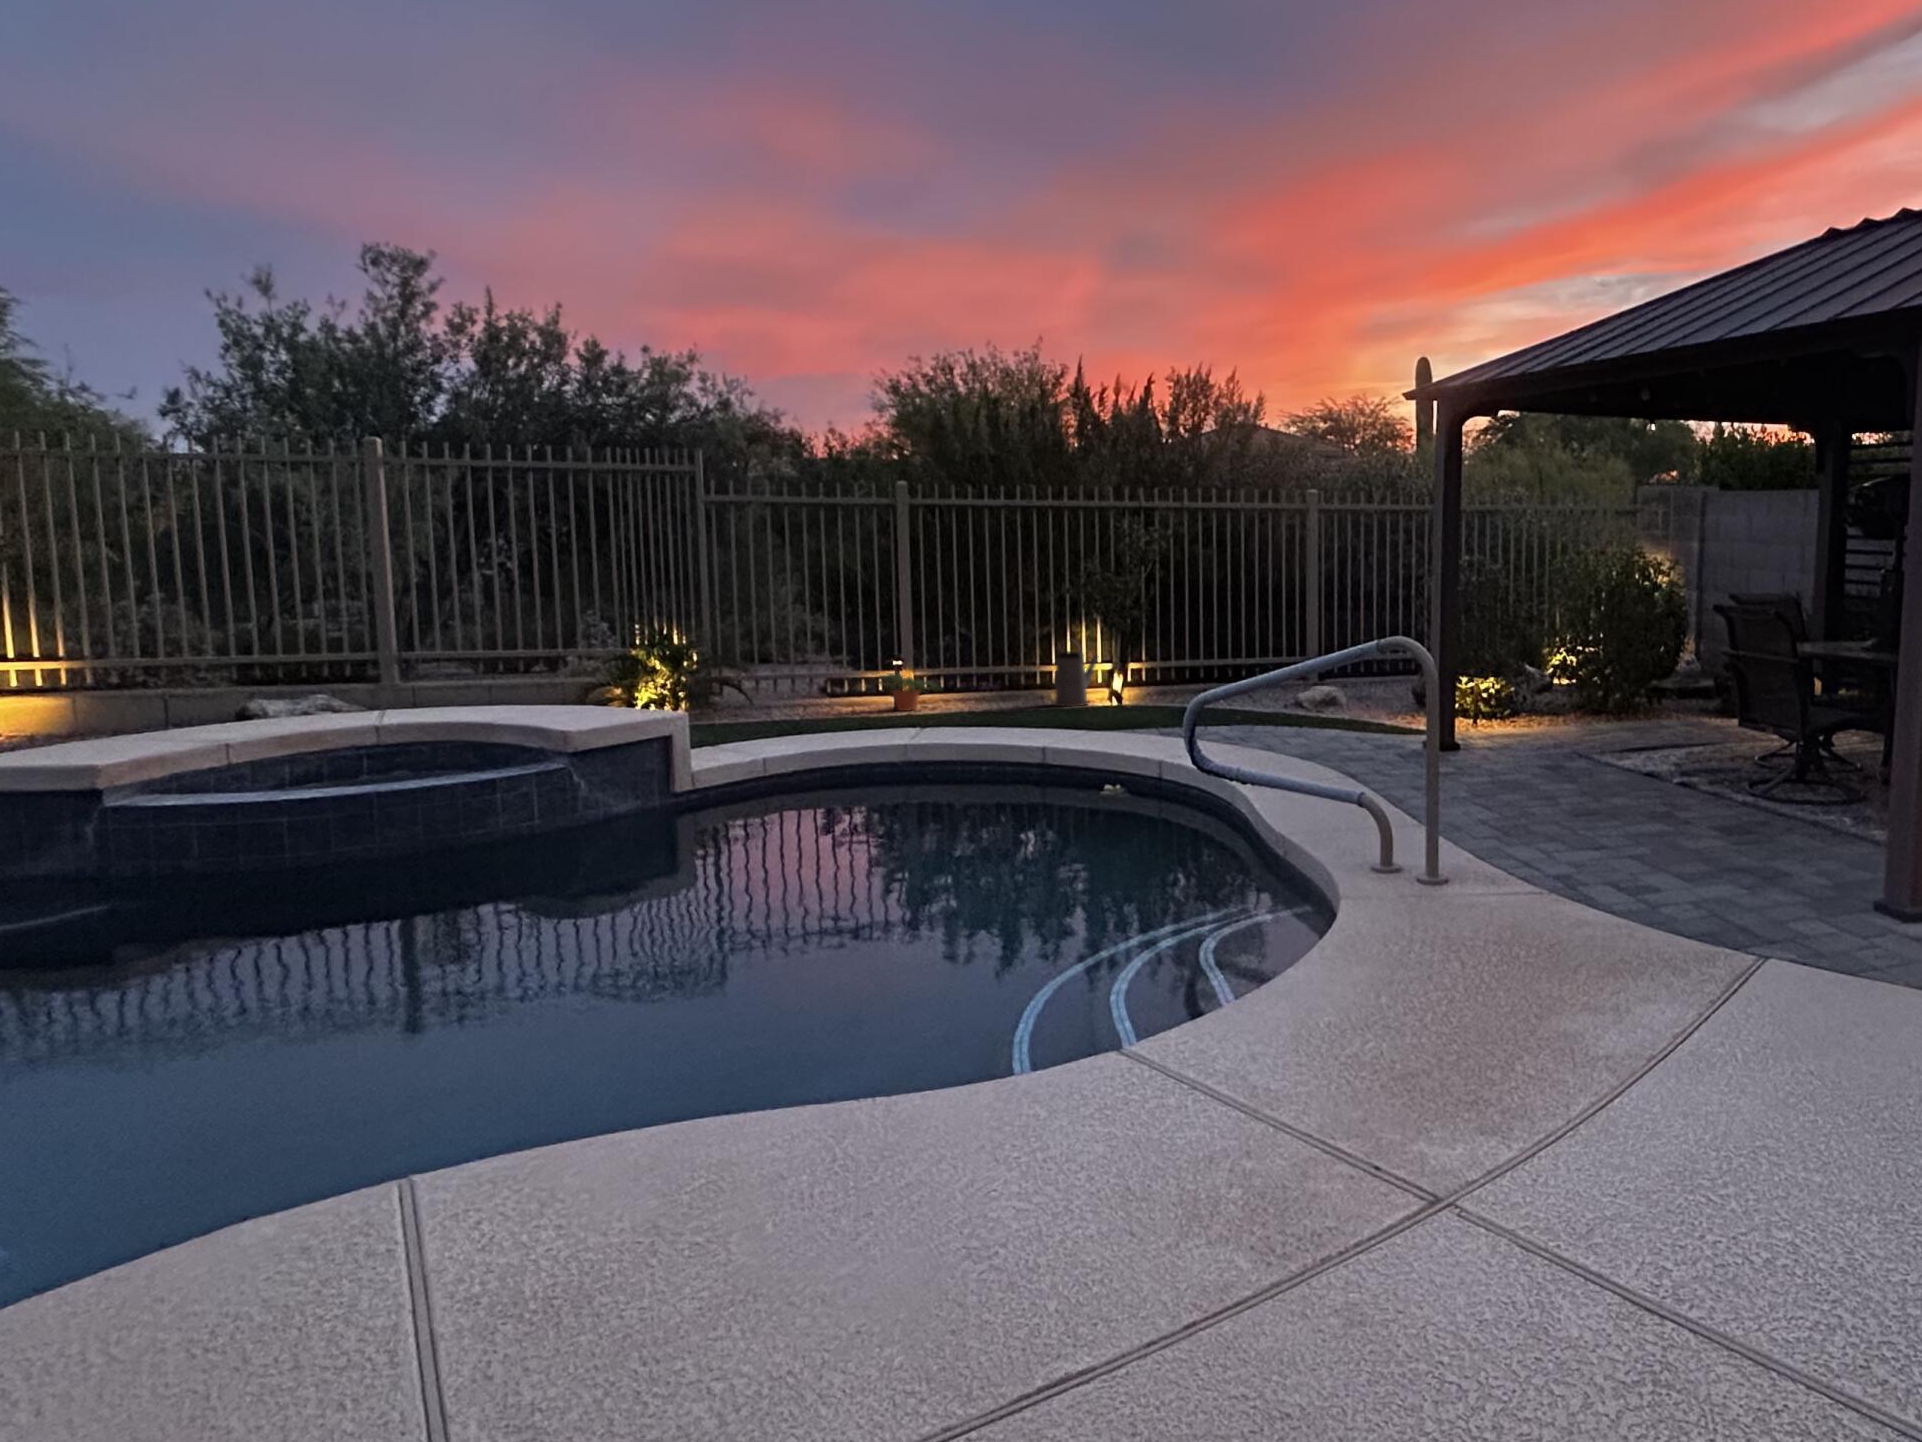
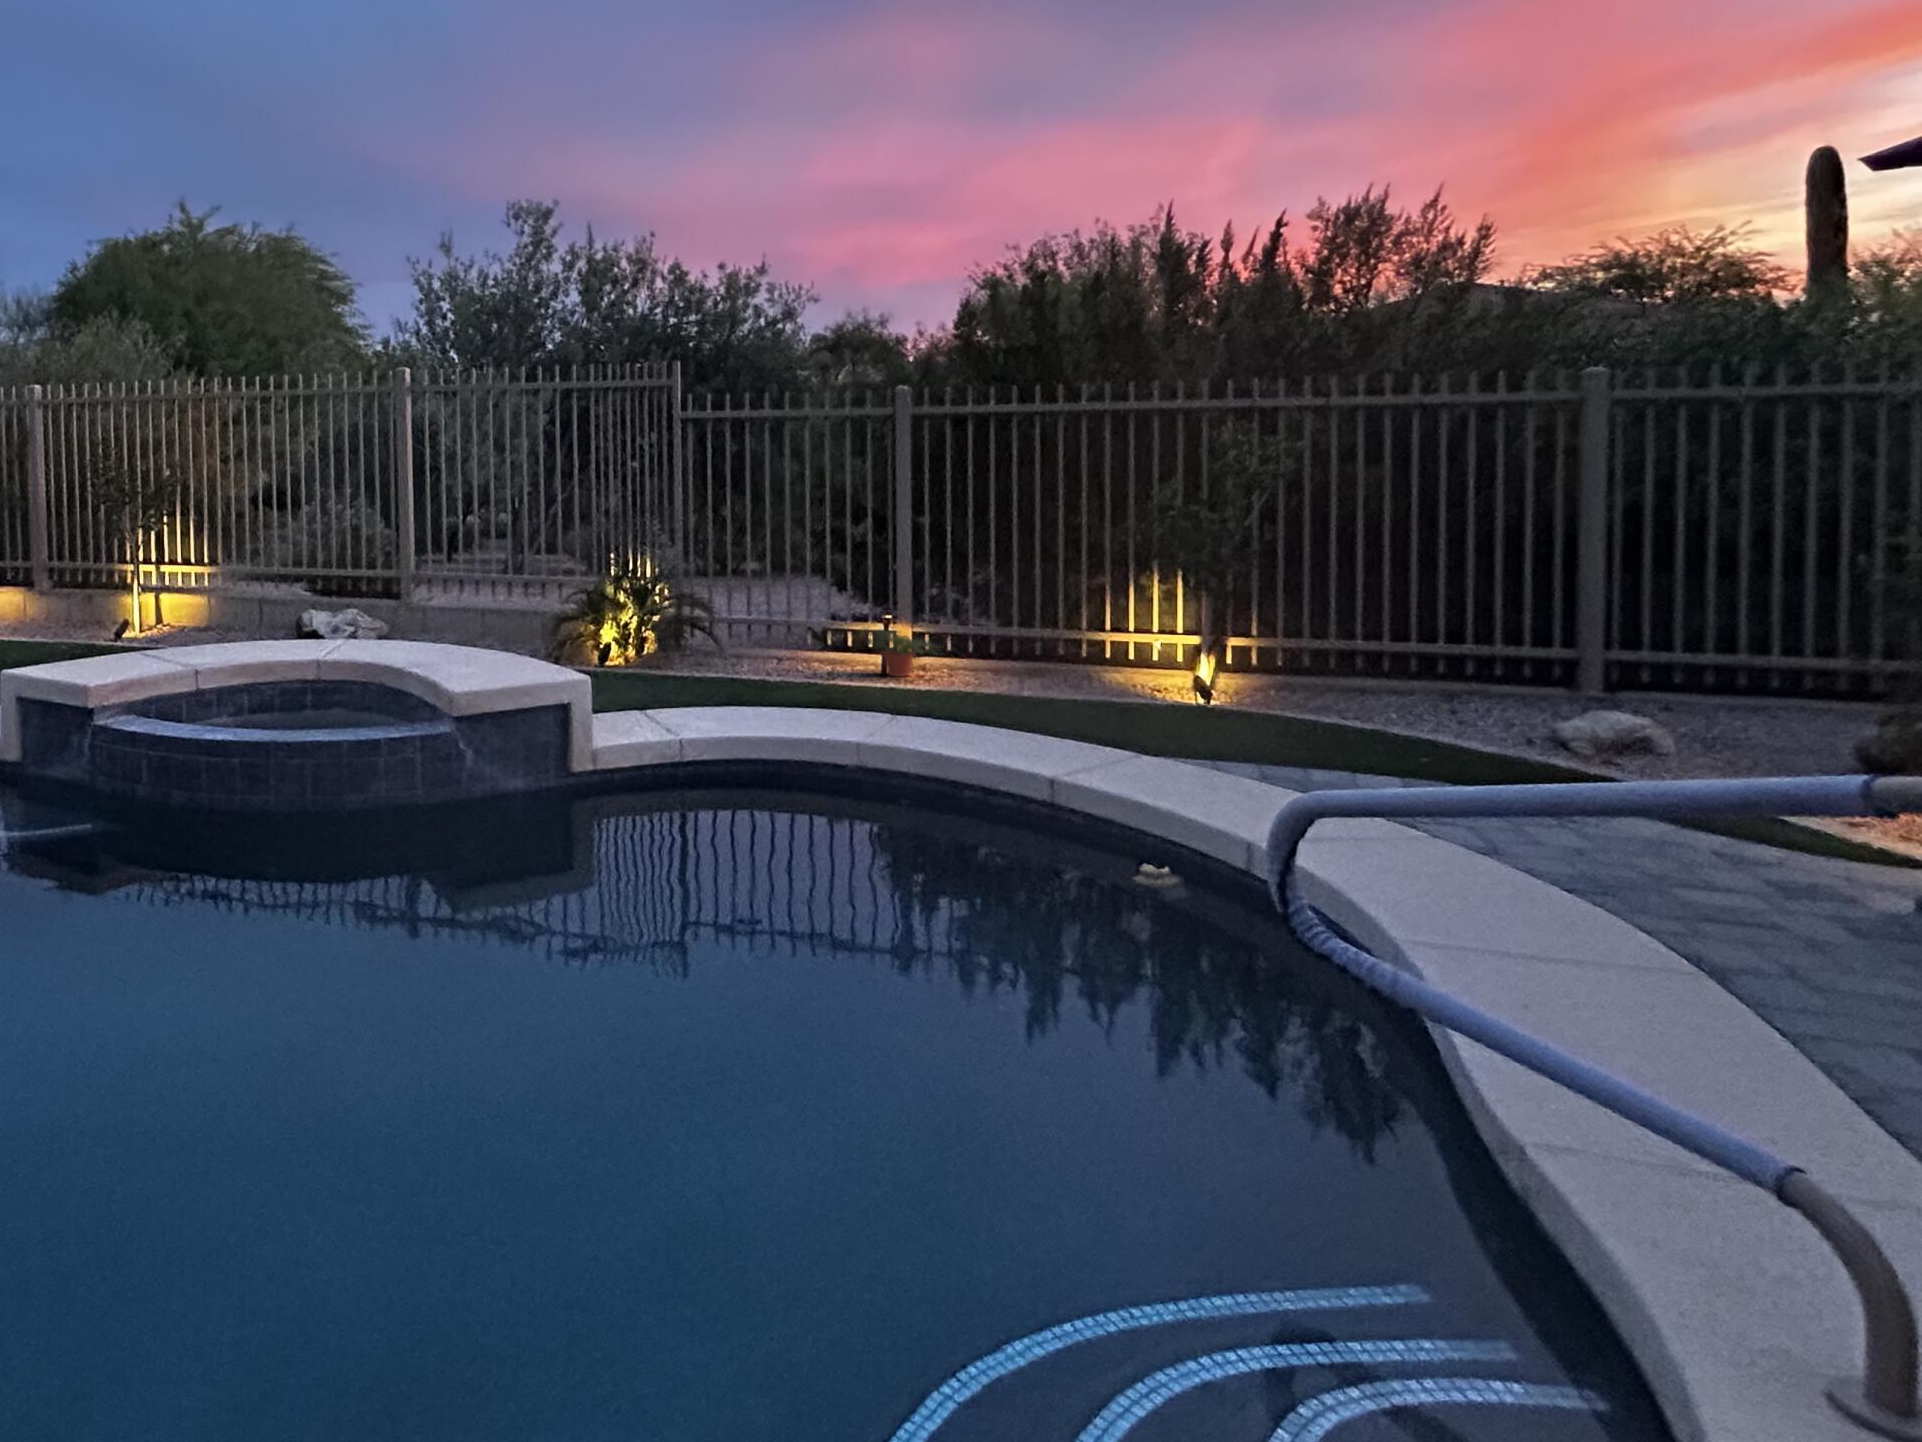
watering can: present [1053,642,1099,706] -> none [1089,600,1171,691]

